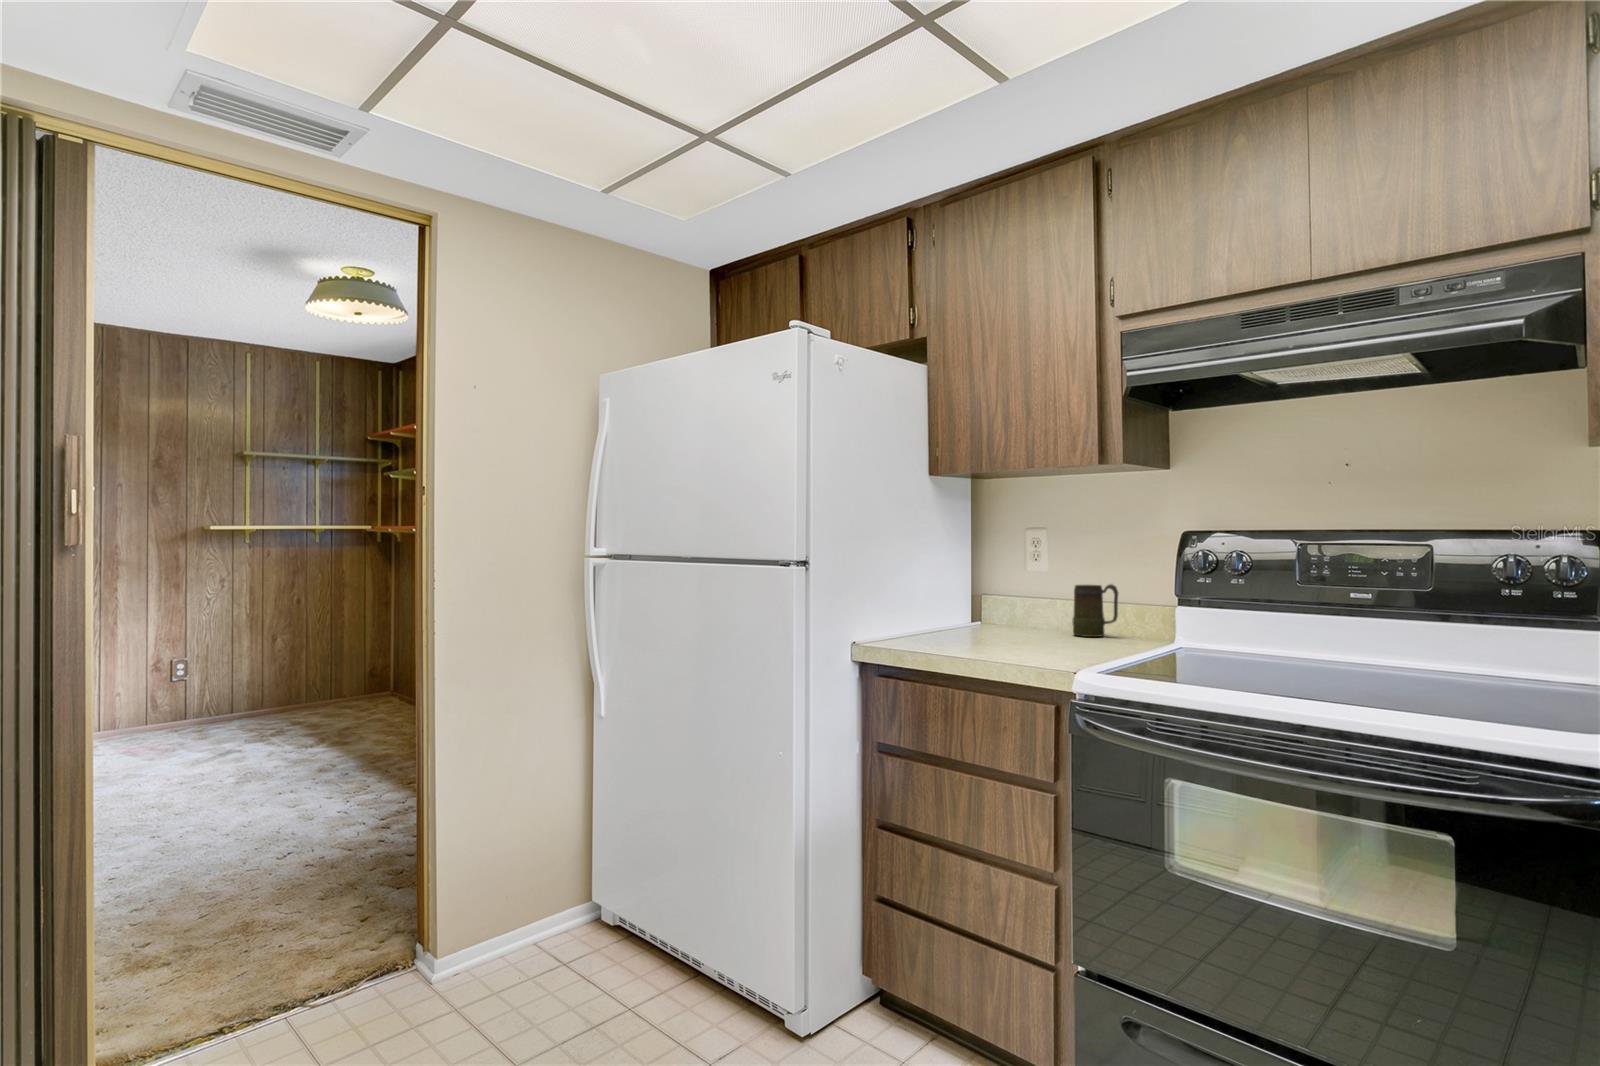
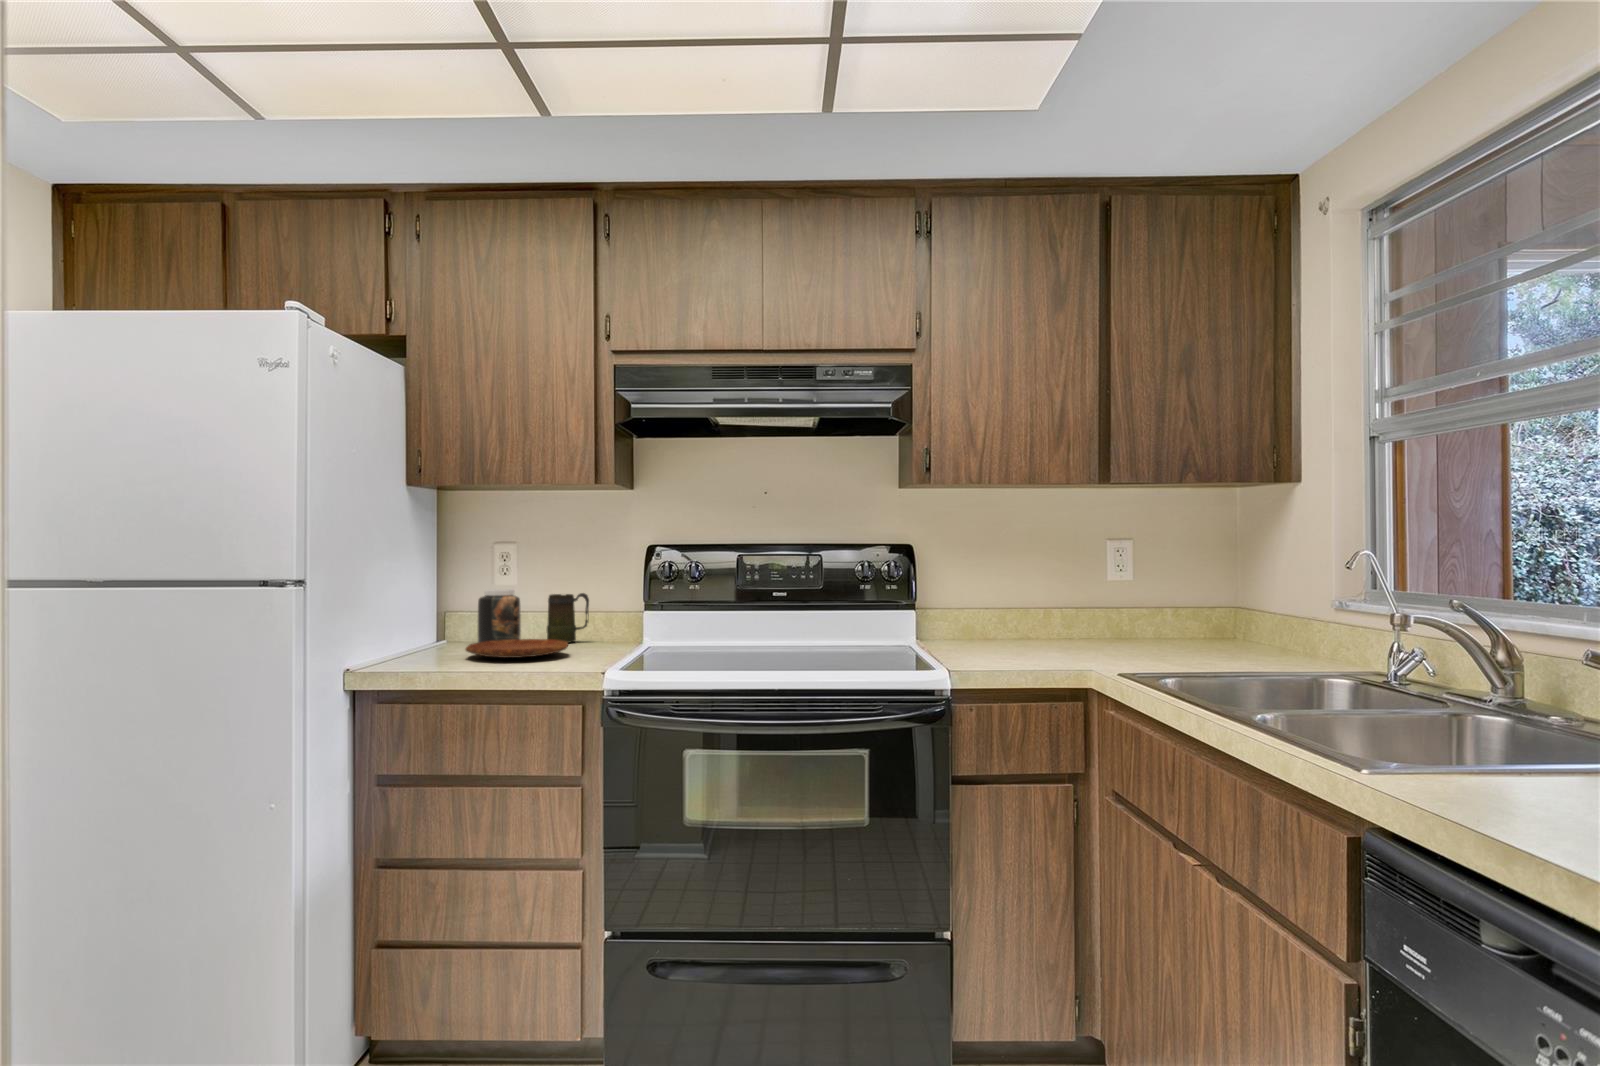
jar: none [1006,577,1047,633] -> present [478,589,521,643]
tray: none [966,628,1073,646] -> present [465,639,568,658]

